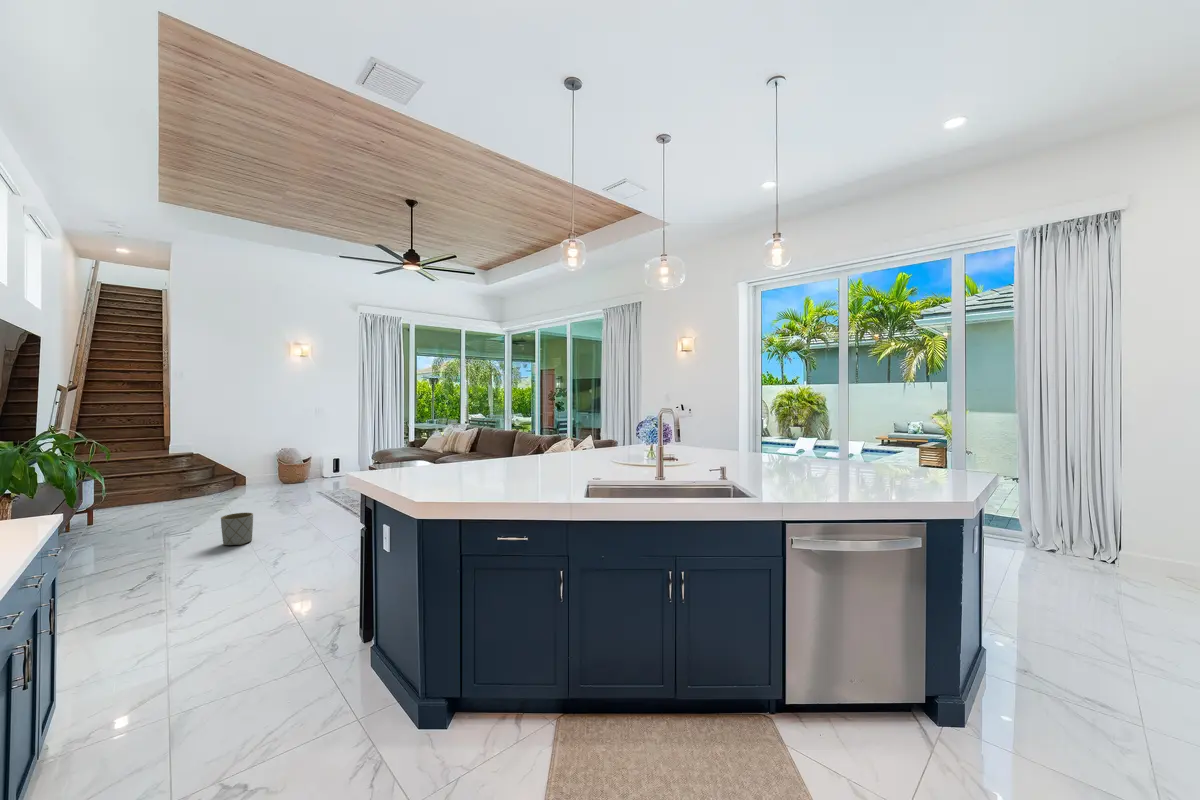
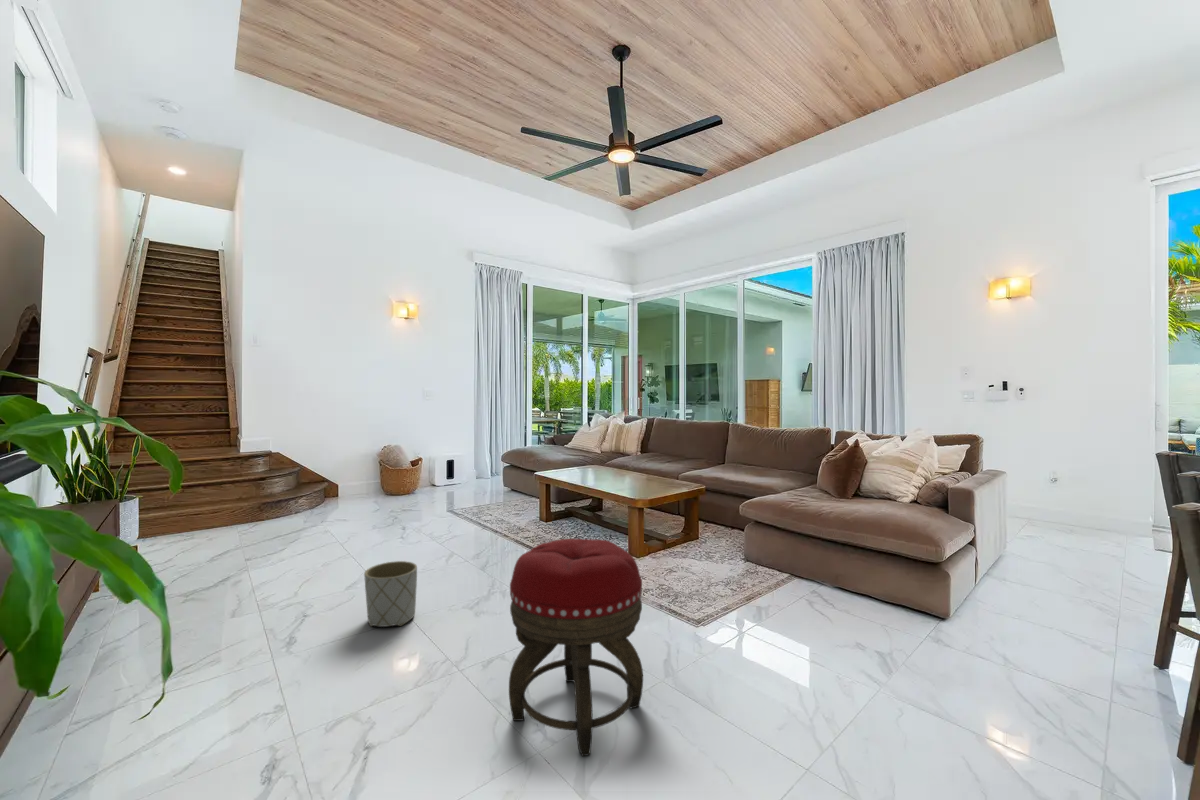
footstool: none [267,493,337,580] -> present [509,539,643,756]

